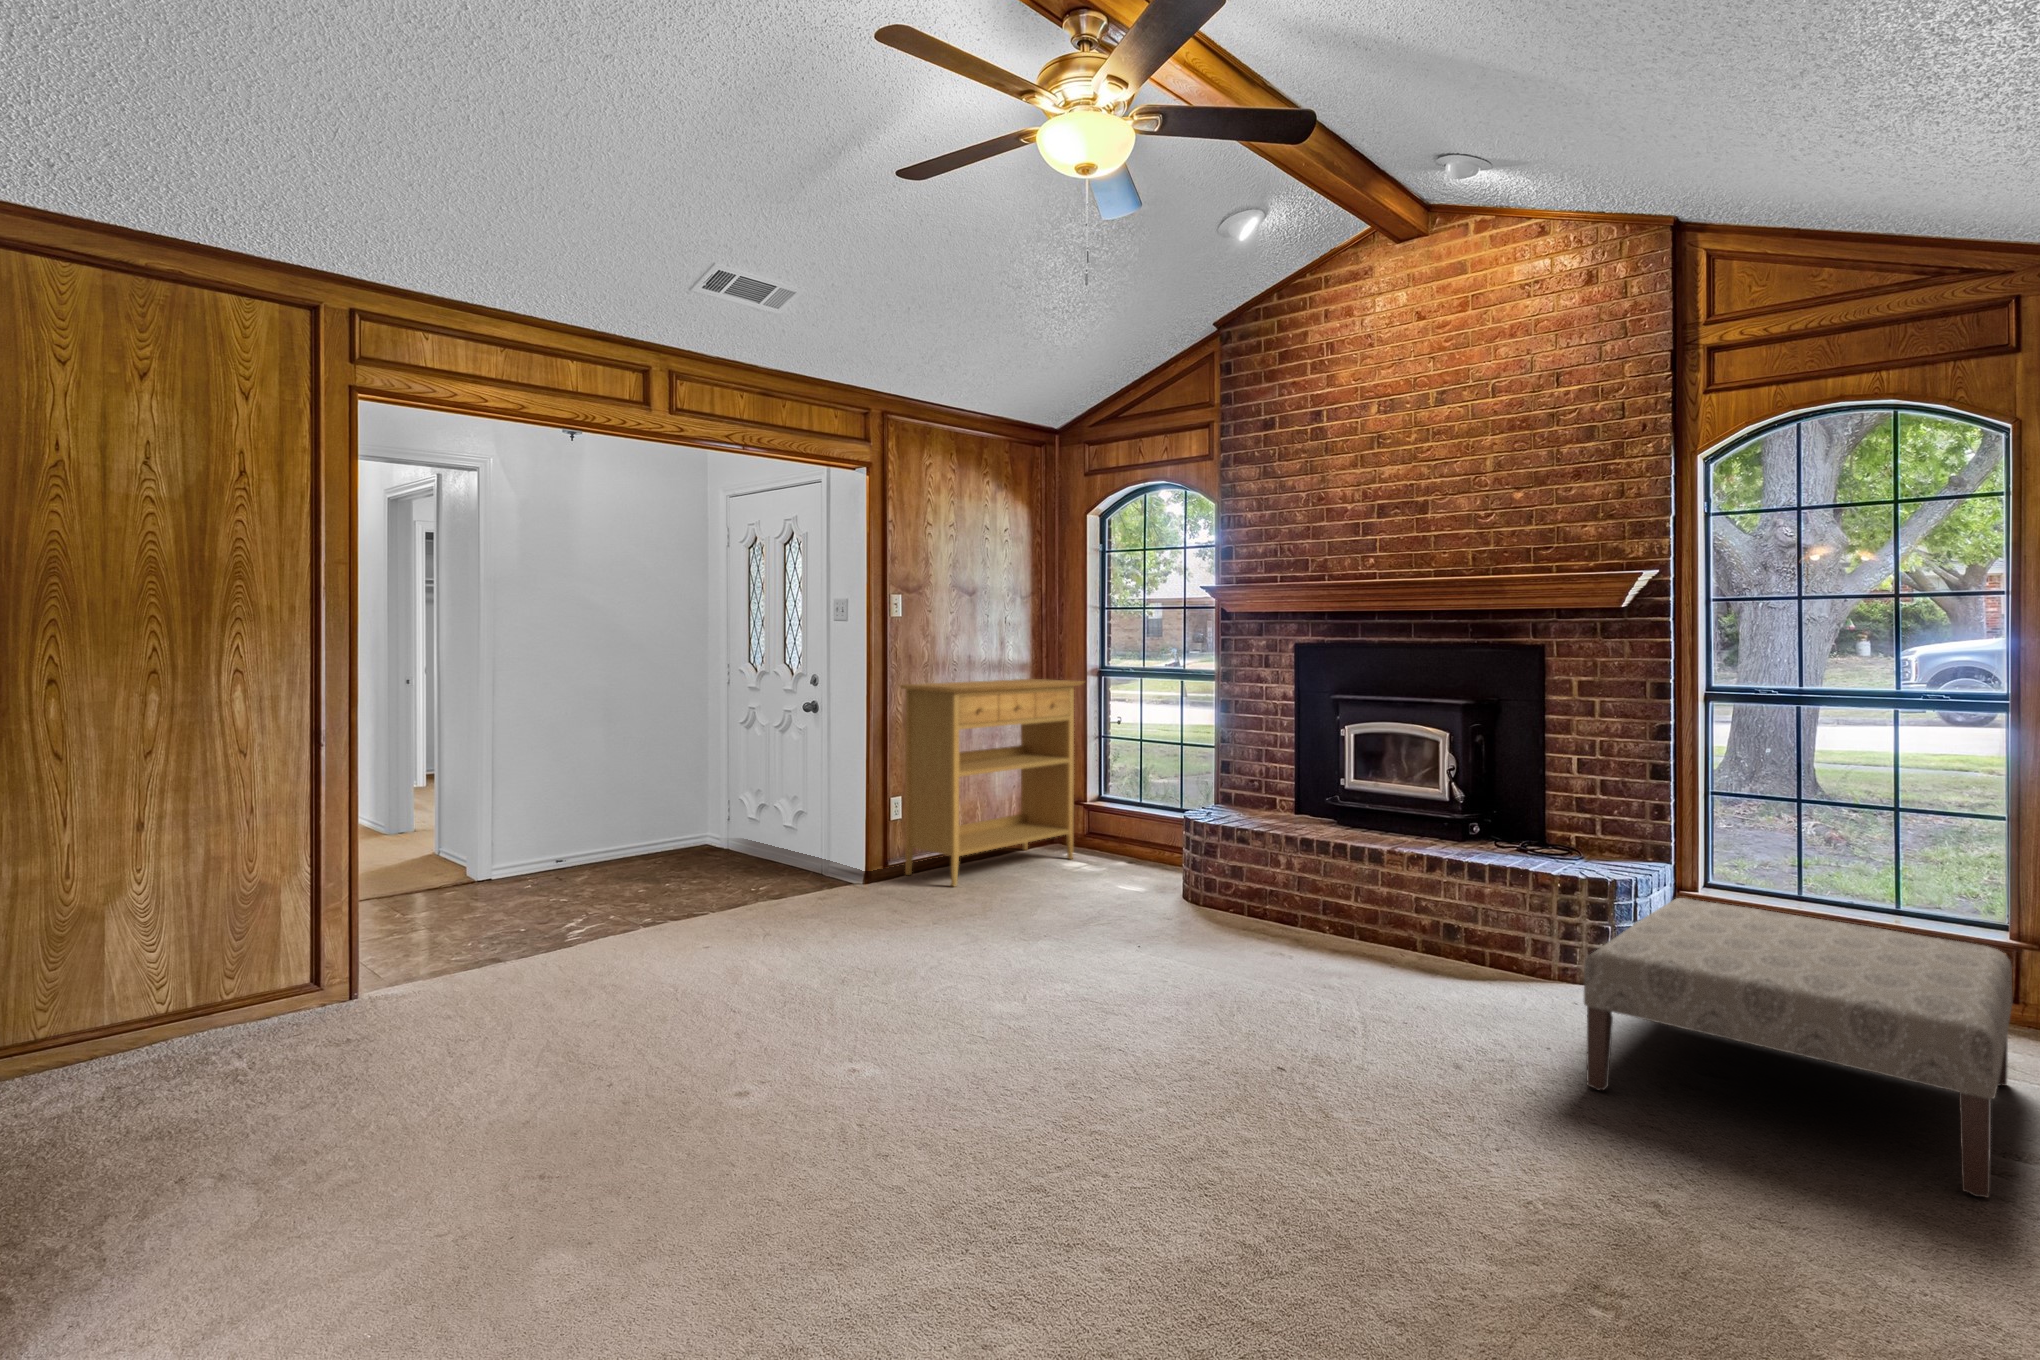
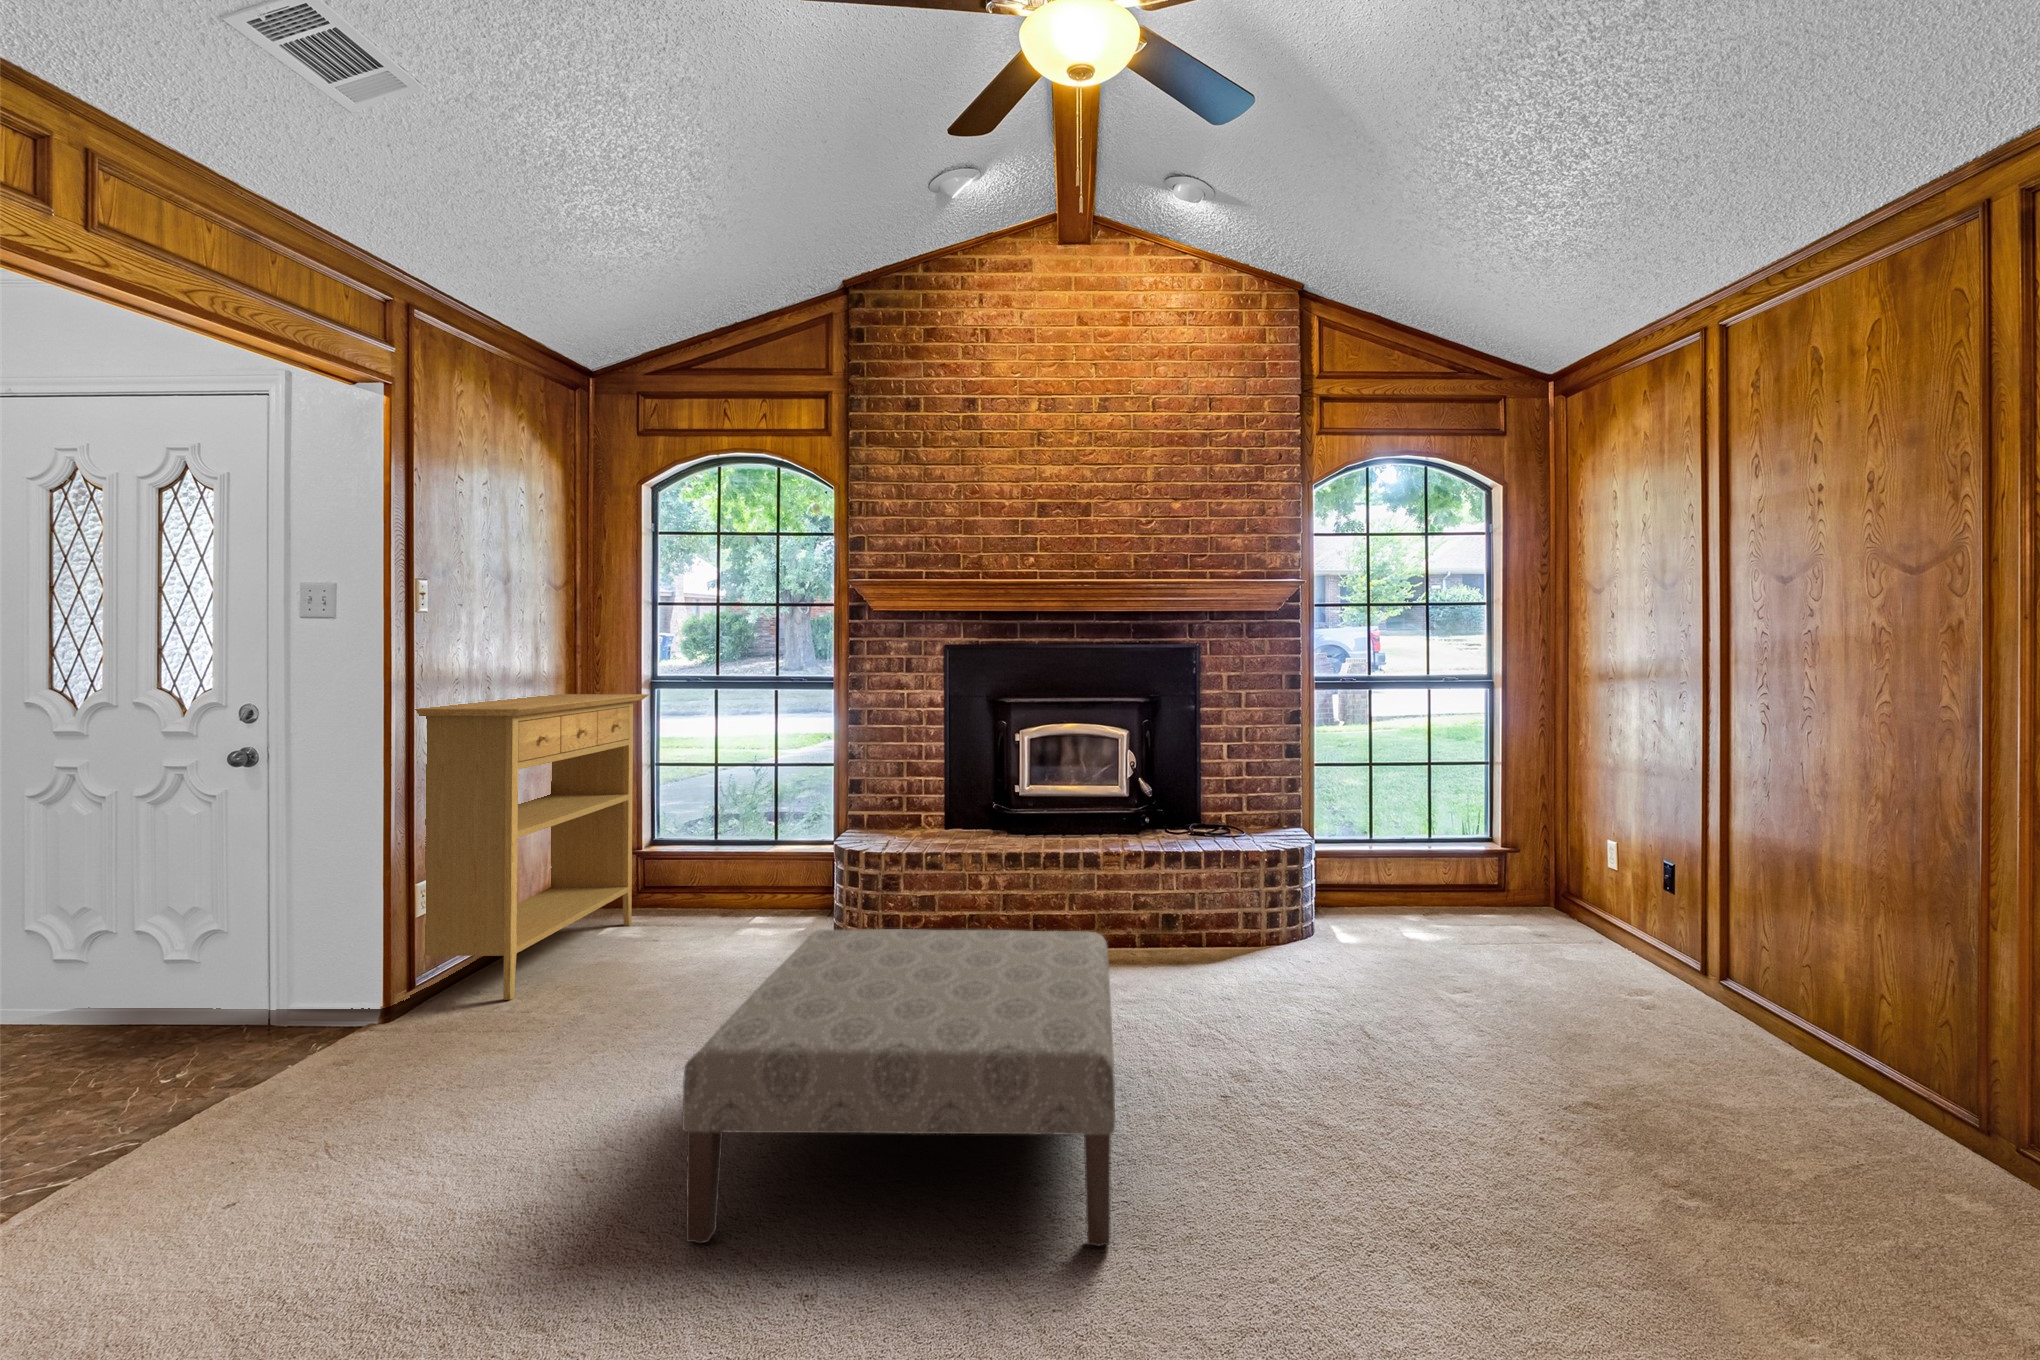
ottoman: present [1584,898,2012,1198] -> present [682,929,1115,1246]

